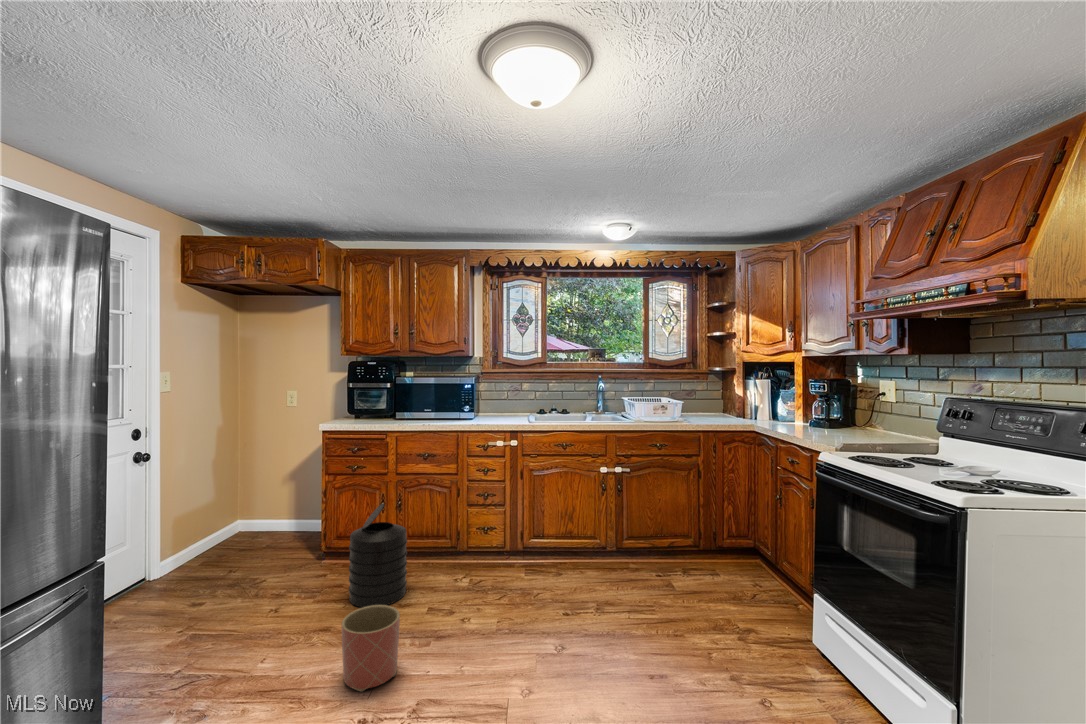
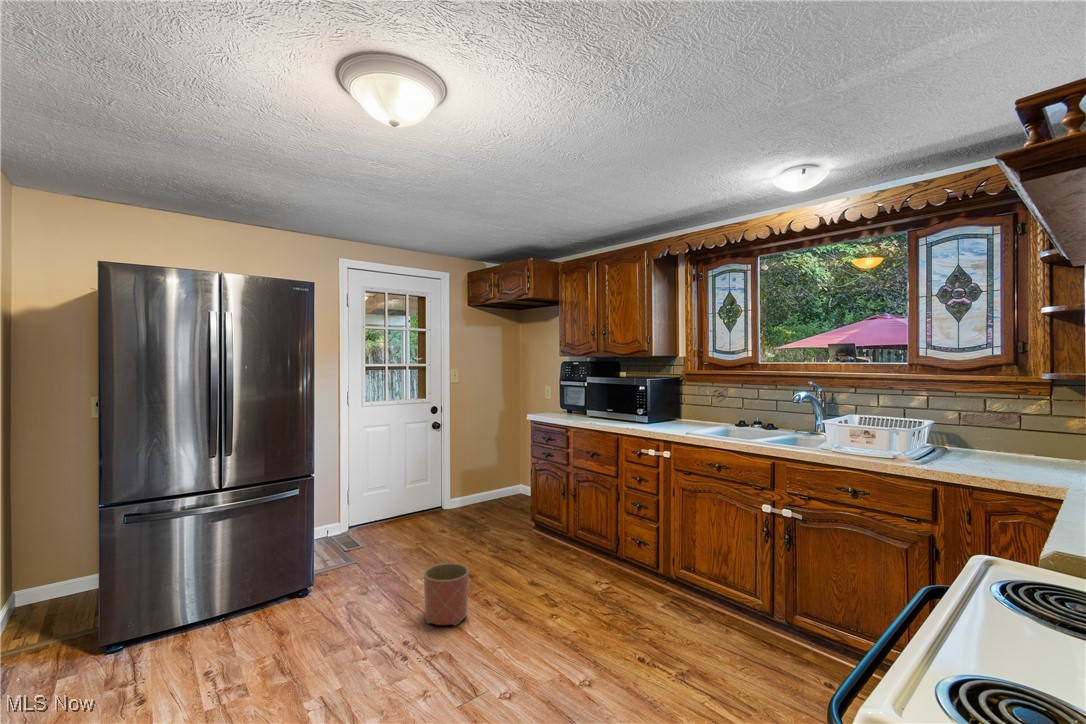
trash can: present [349,504,407,607] -> none [503,490,552,579]

